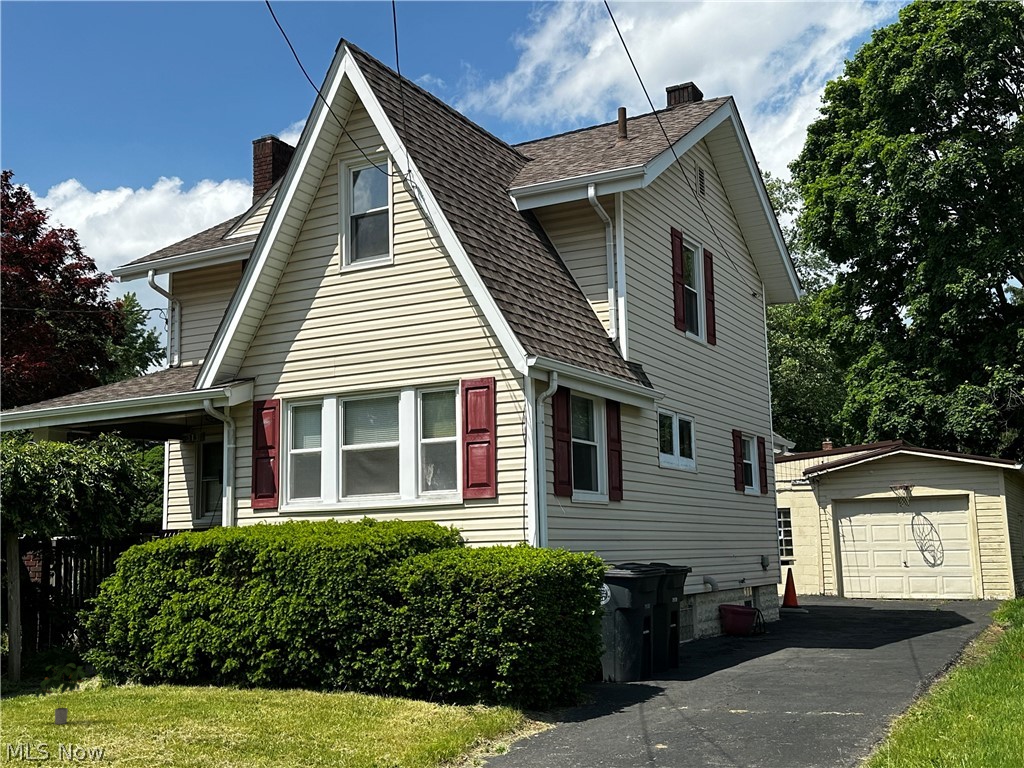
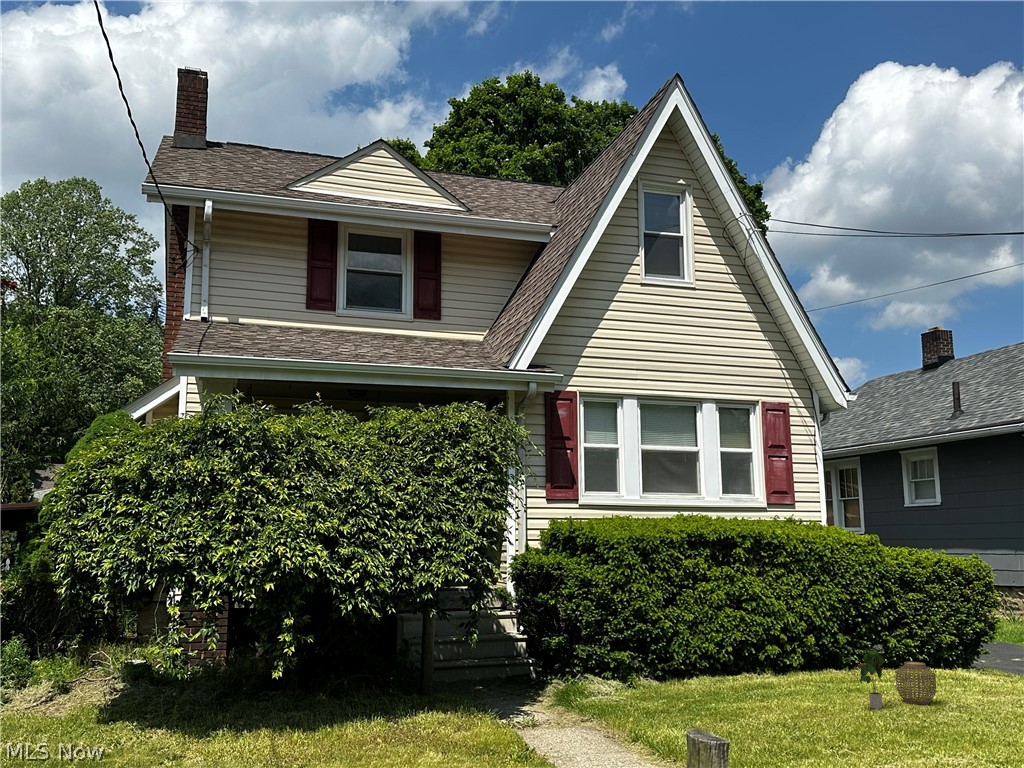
woven basket: none [106,681,148,726] -> present [896,662,936,705]

